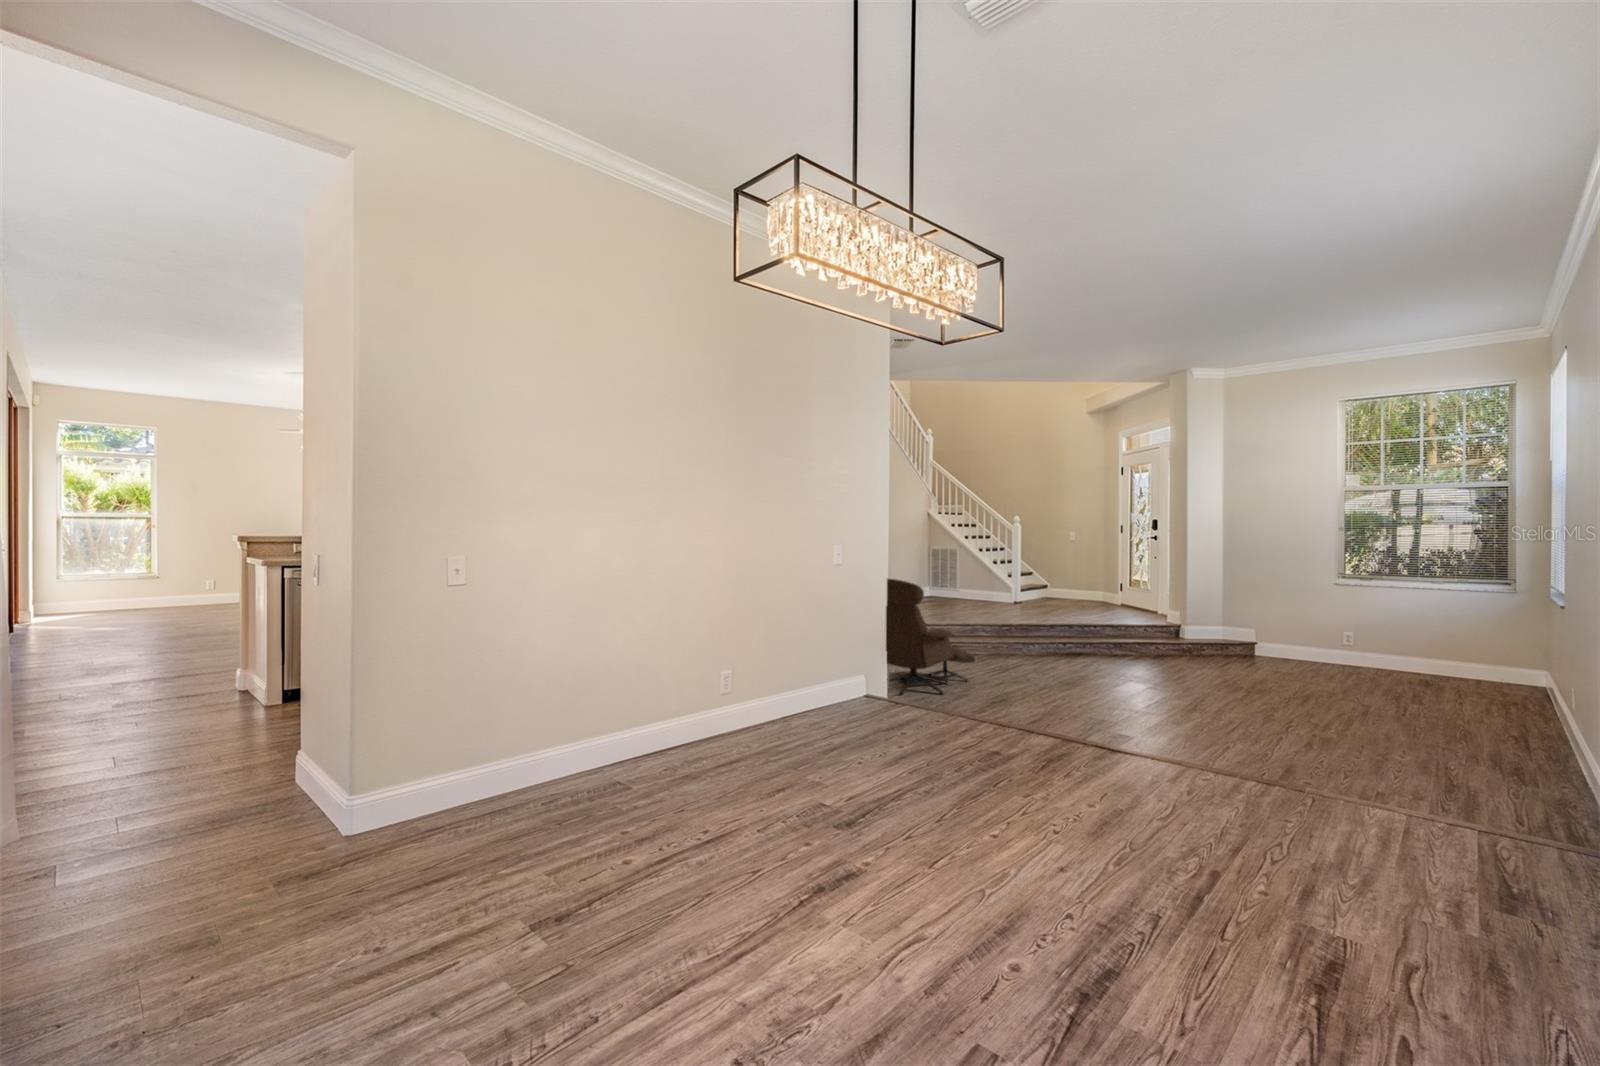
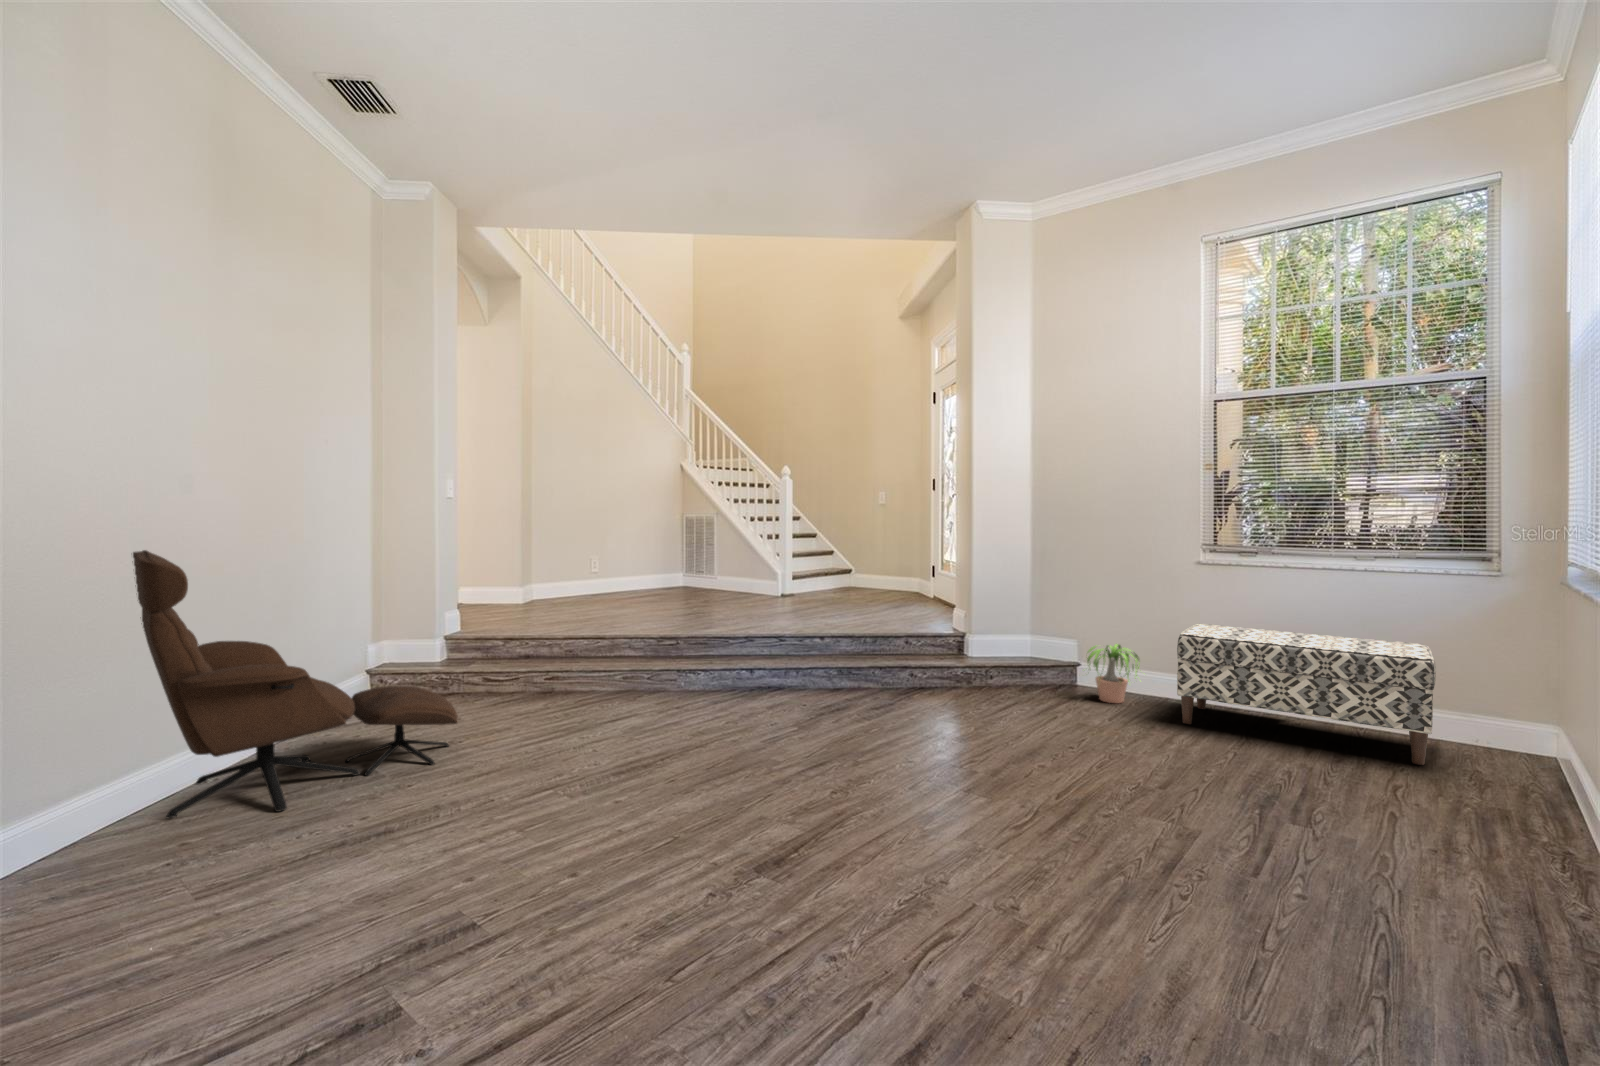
bench: none [1331,619,1480,690] -> present [1177,624,1436,765]
potted plant: none [1262,631,1310,664] -> present [1087,644,1140,703]

